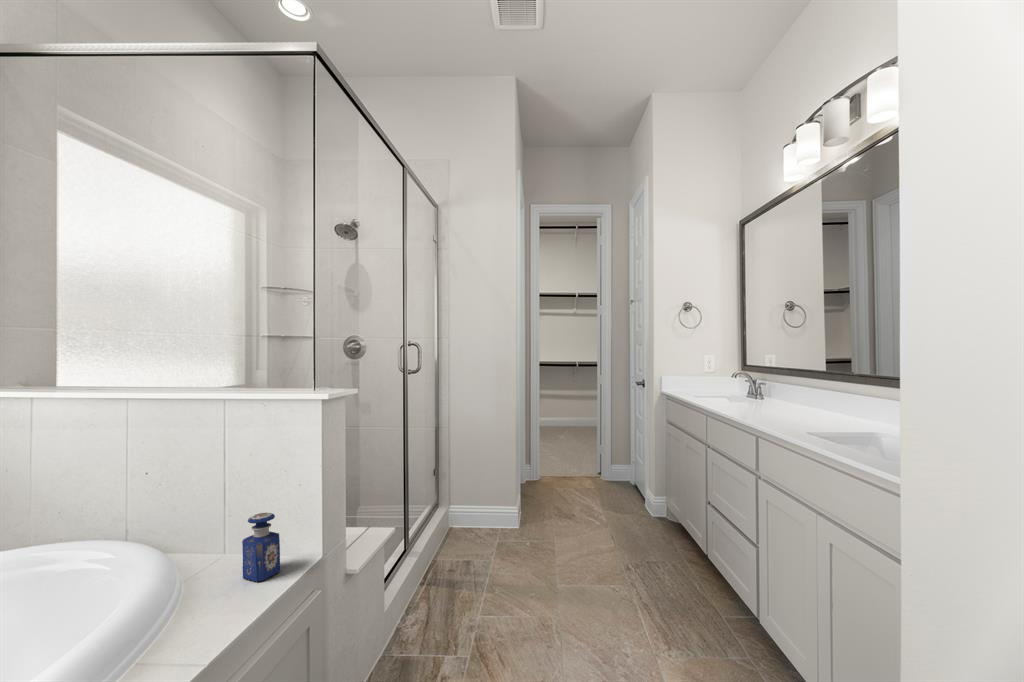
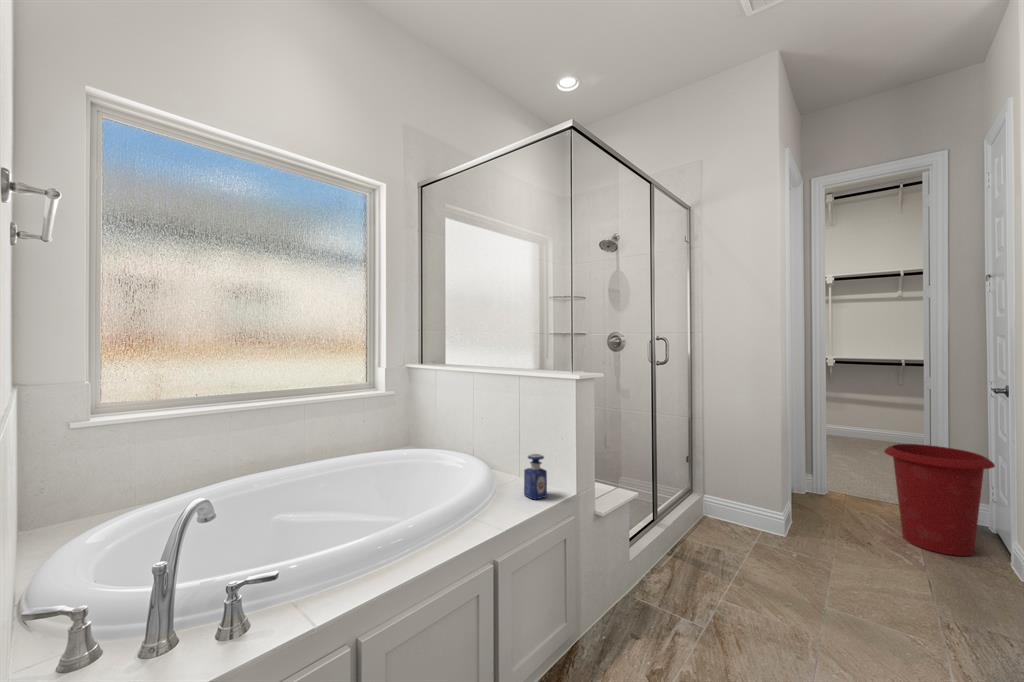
waste bin: none [586,426,652,512] -> present [884,444,995,556]

